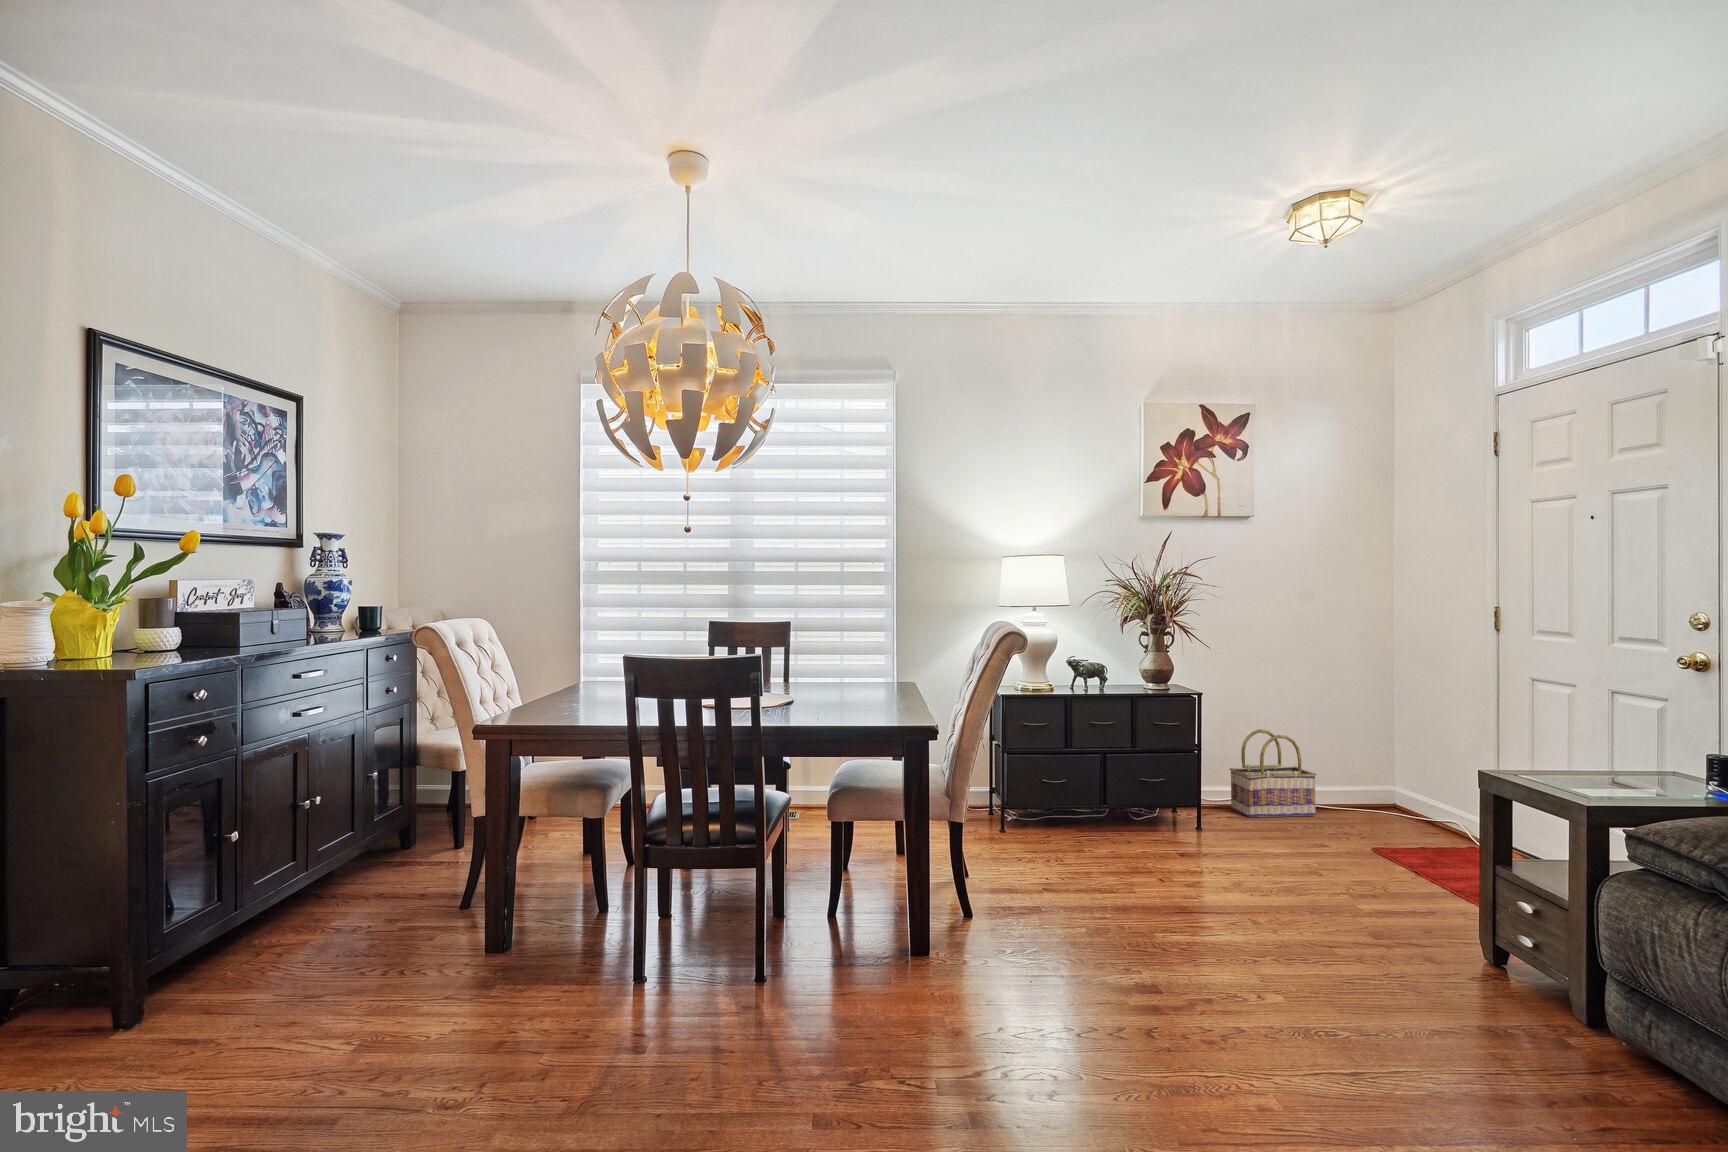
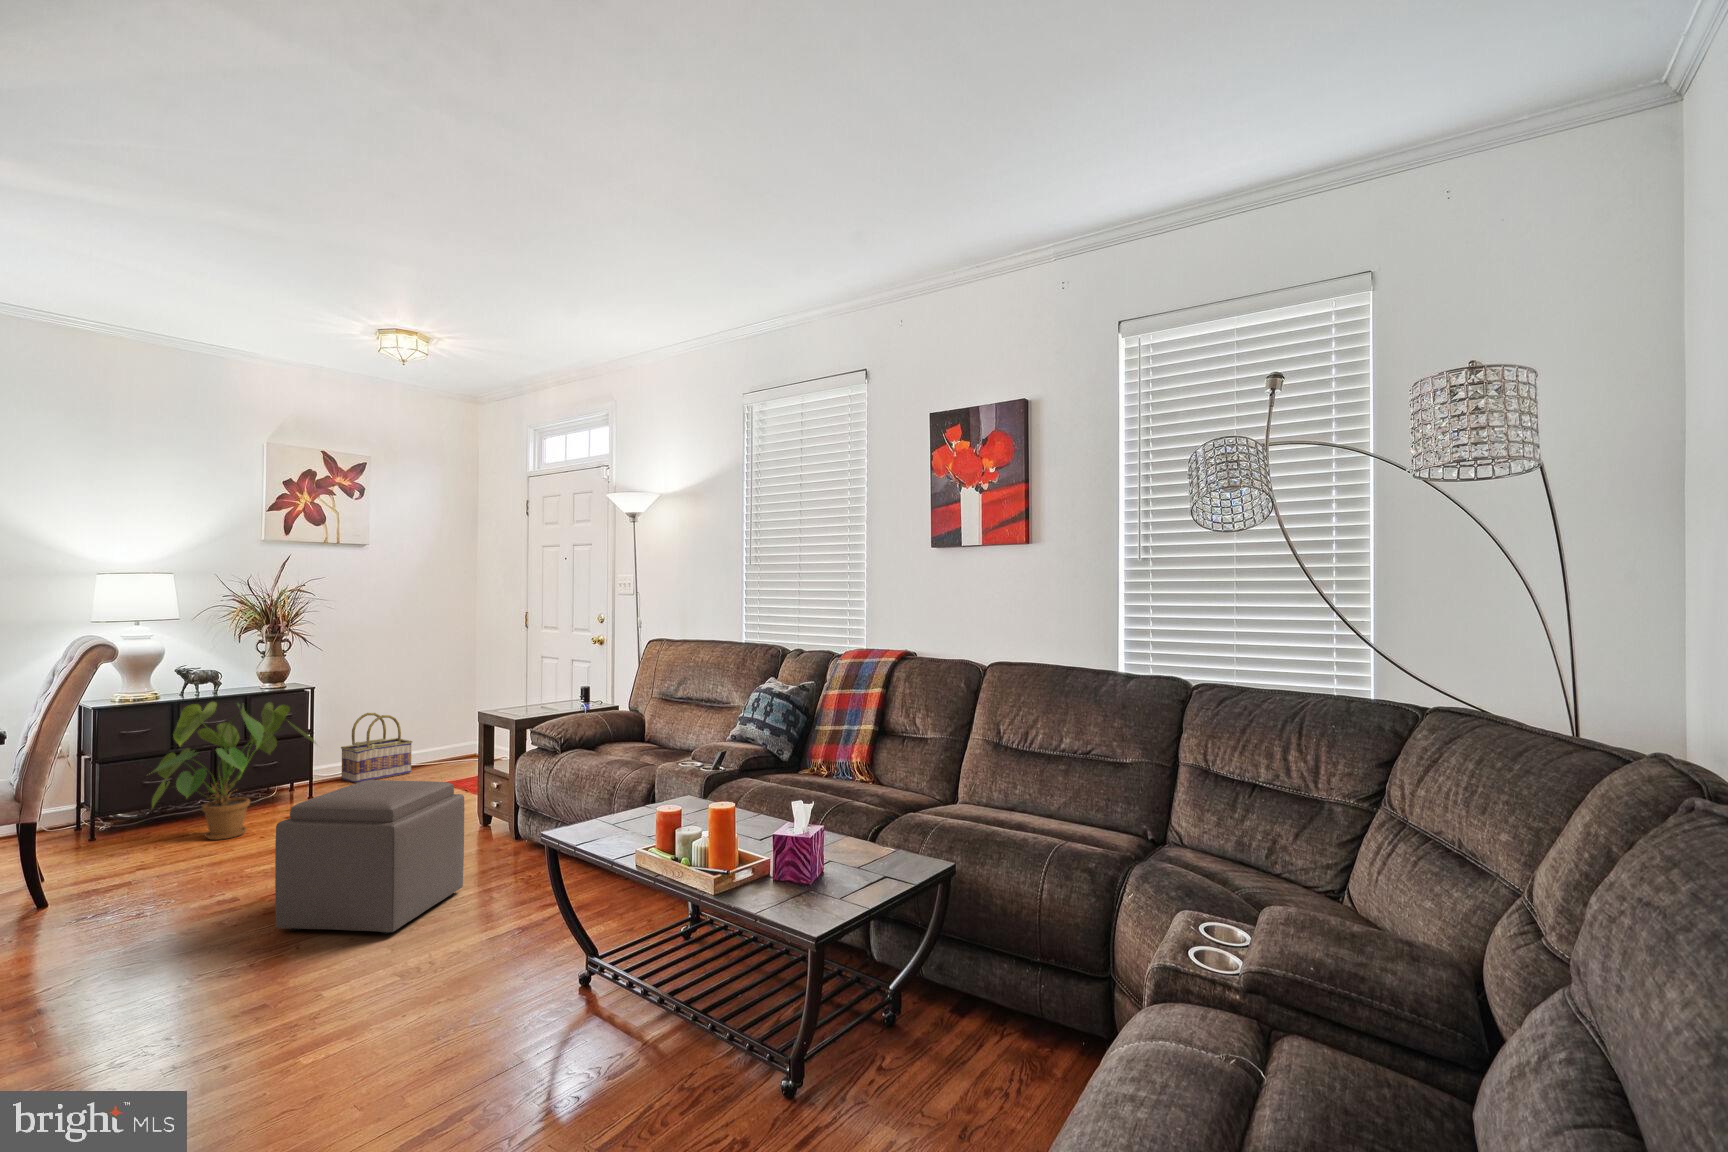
house plant: none [1044,699,1215,863] -> present [151,702,315,840]
ottoman: none [1183,839,1458,1110] -> present [275,780,464,934]

